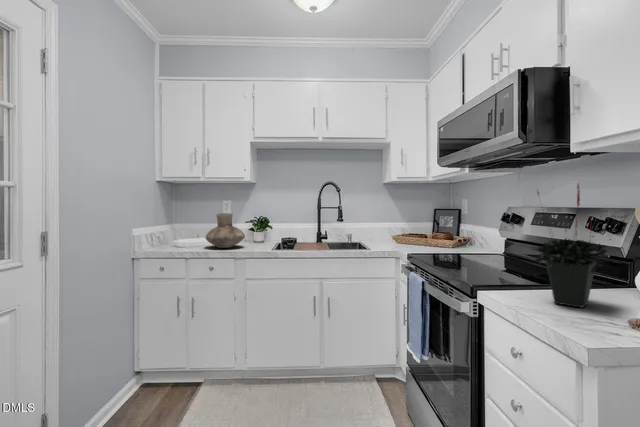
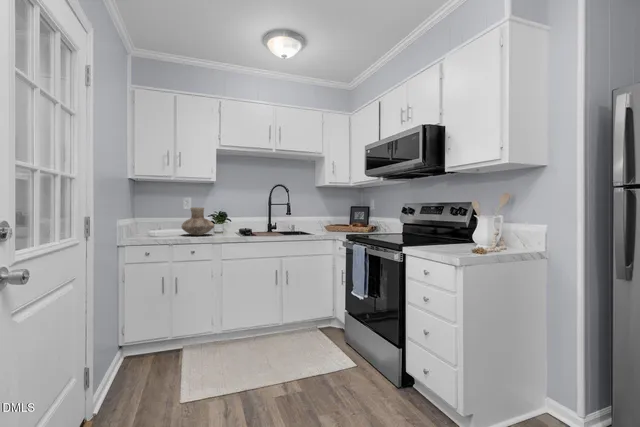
potted plant: present [535,184,607,307] -> none [432,186,465,249]

